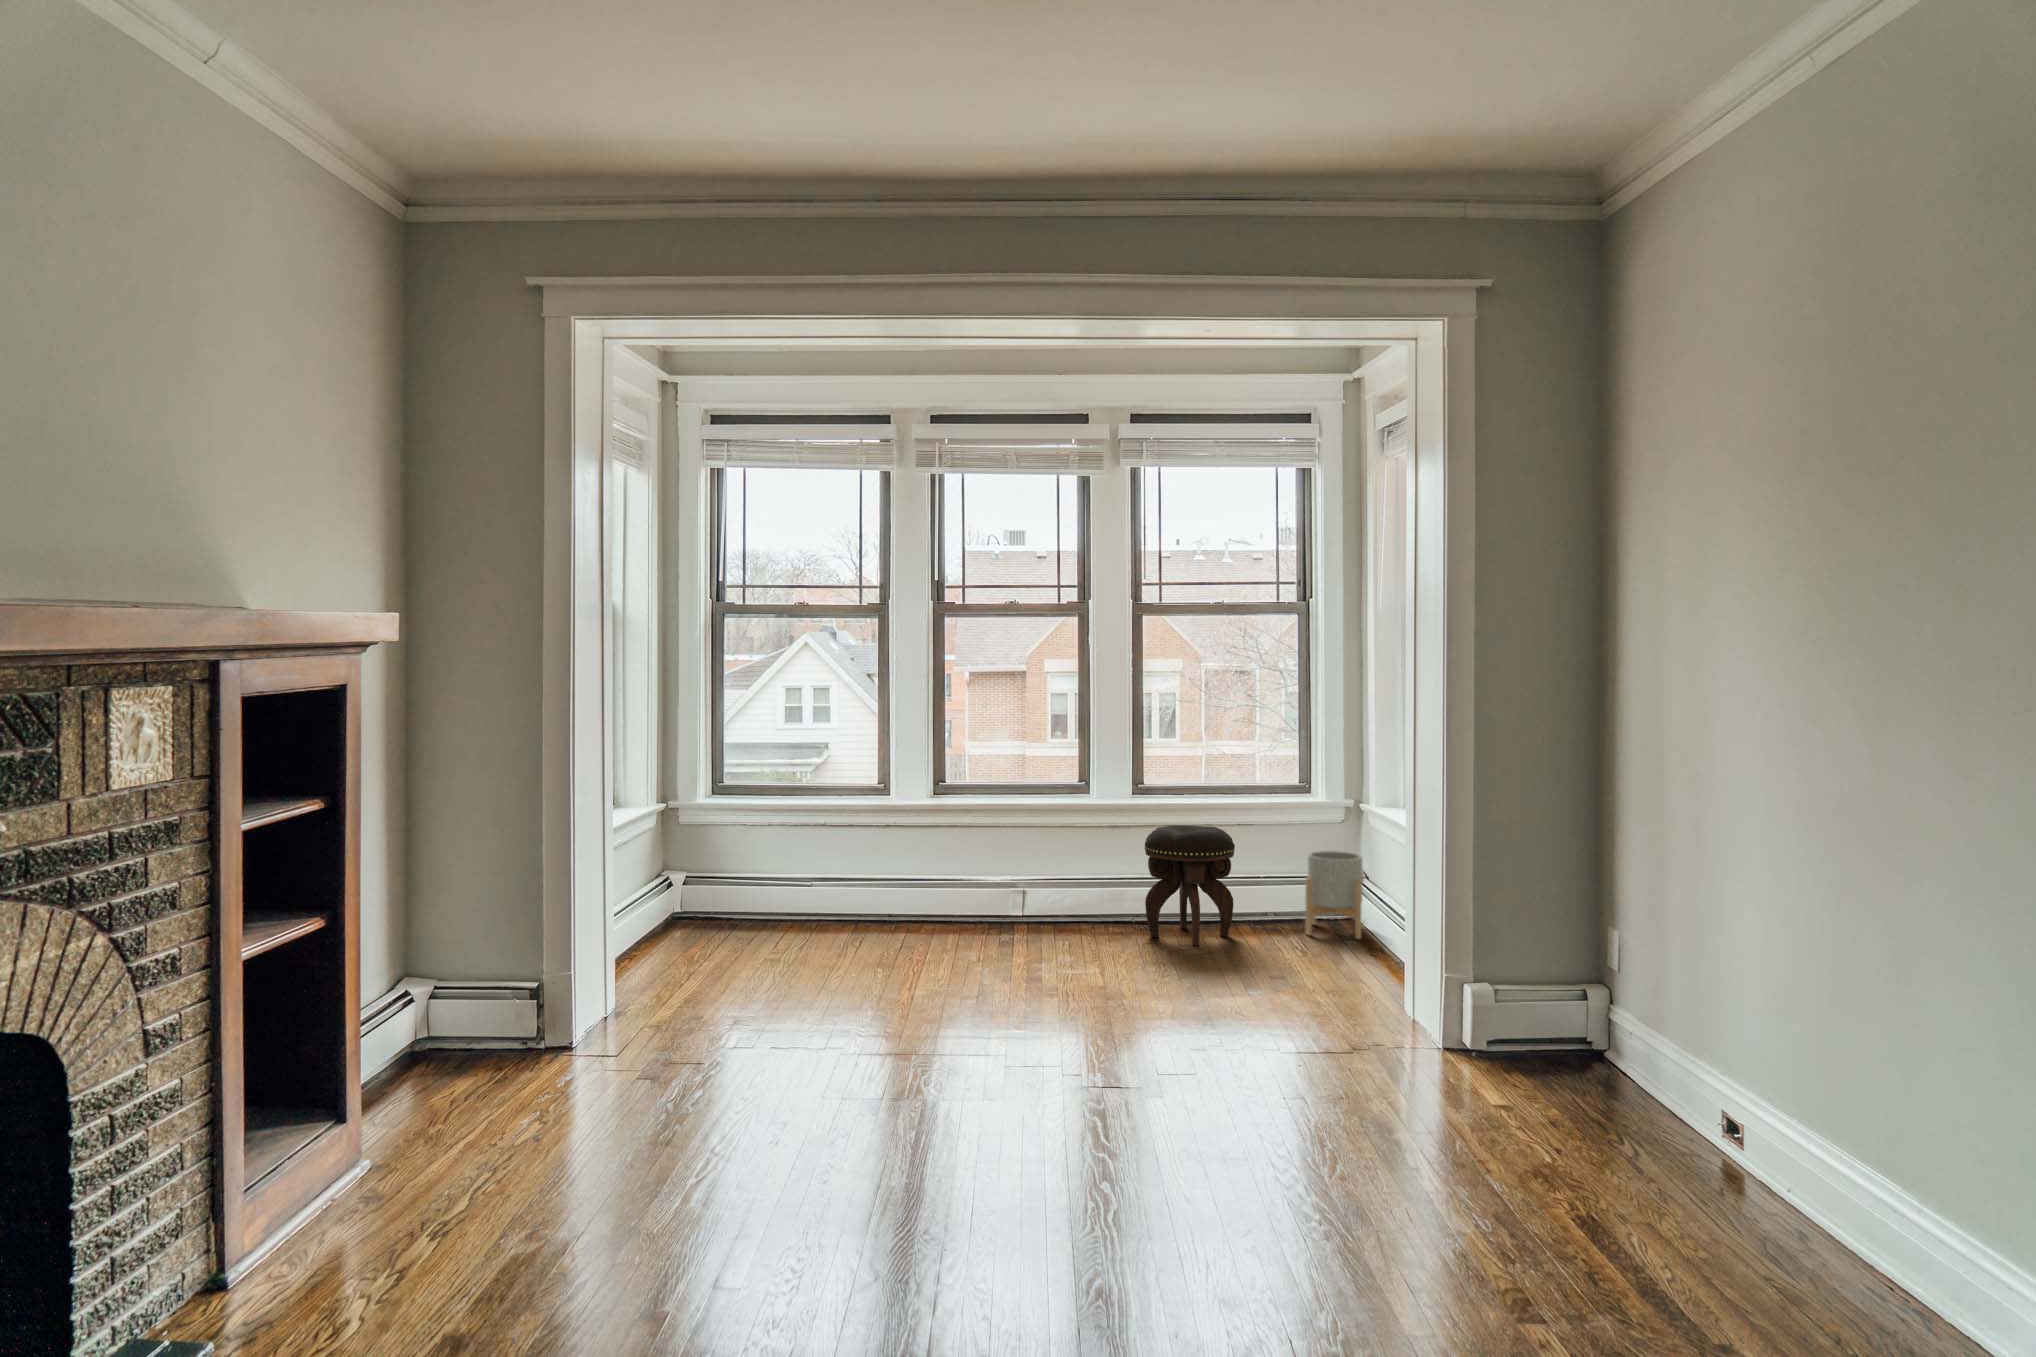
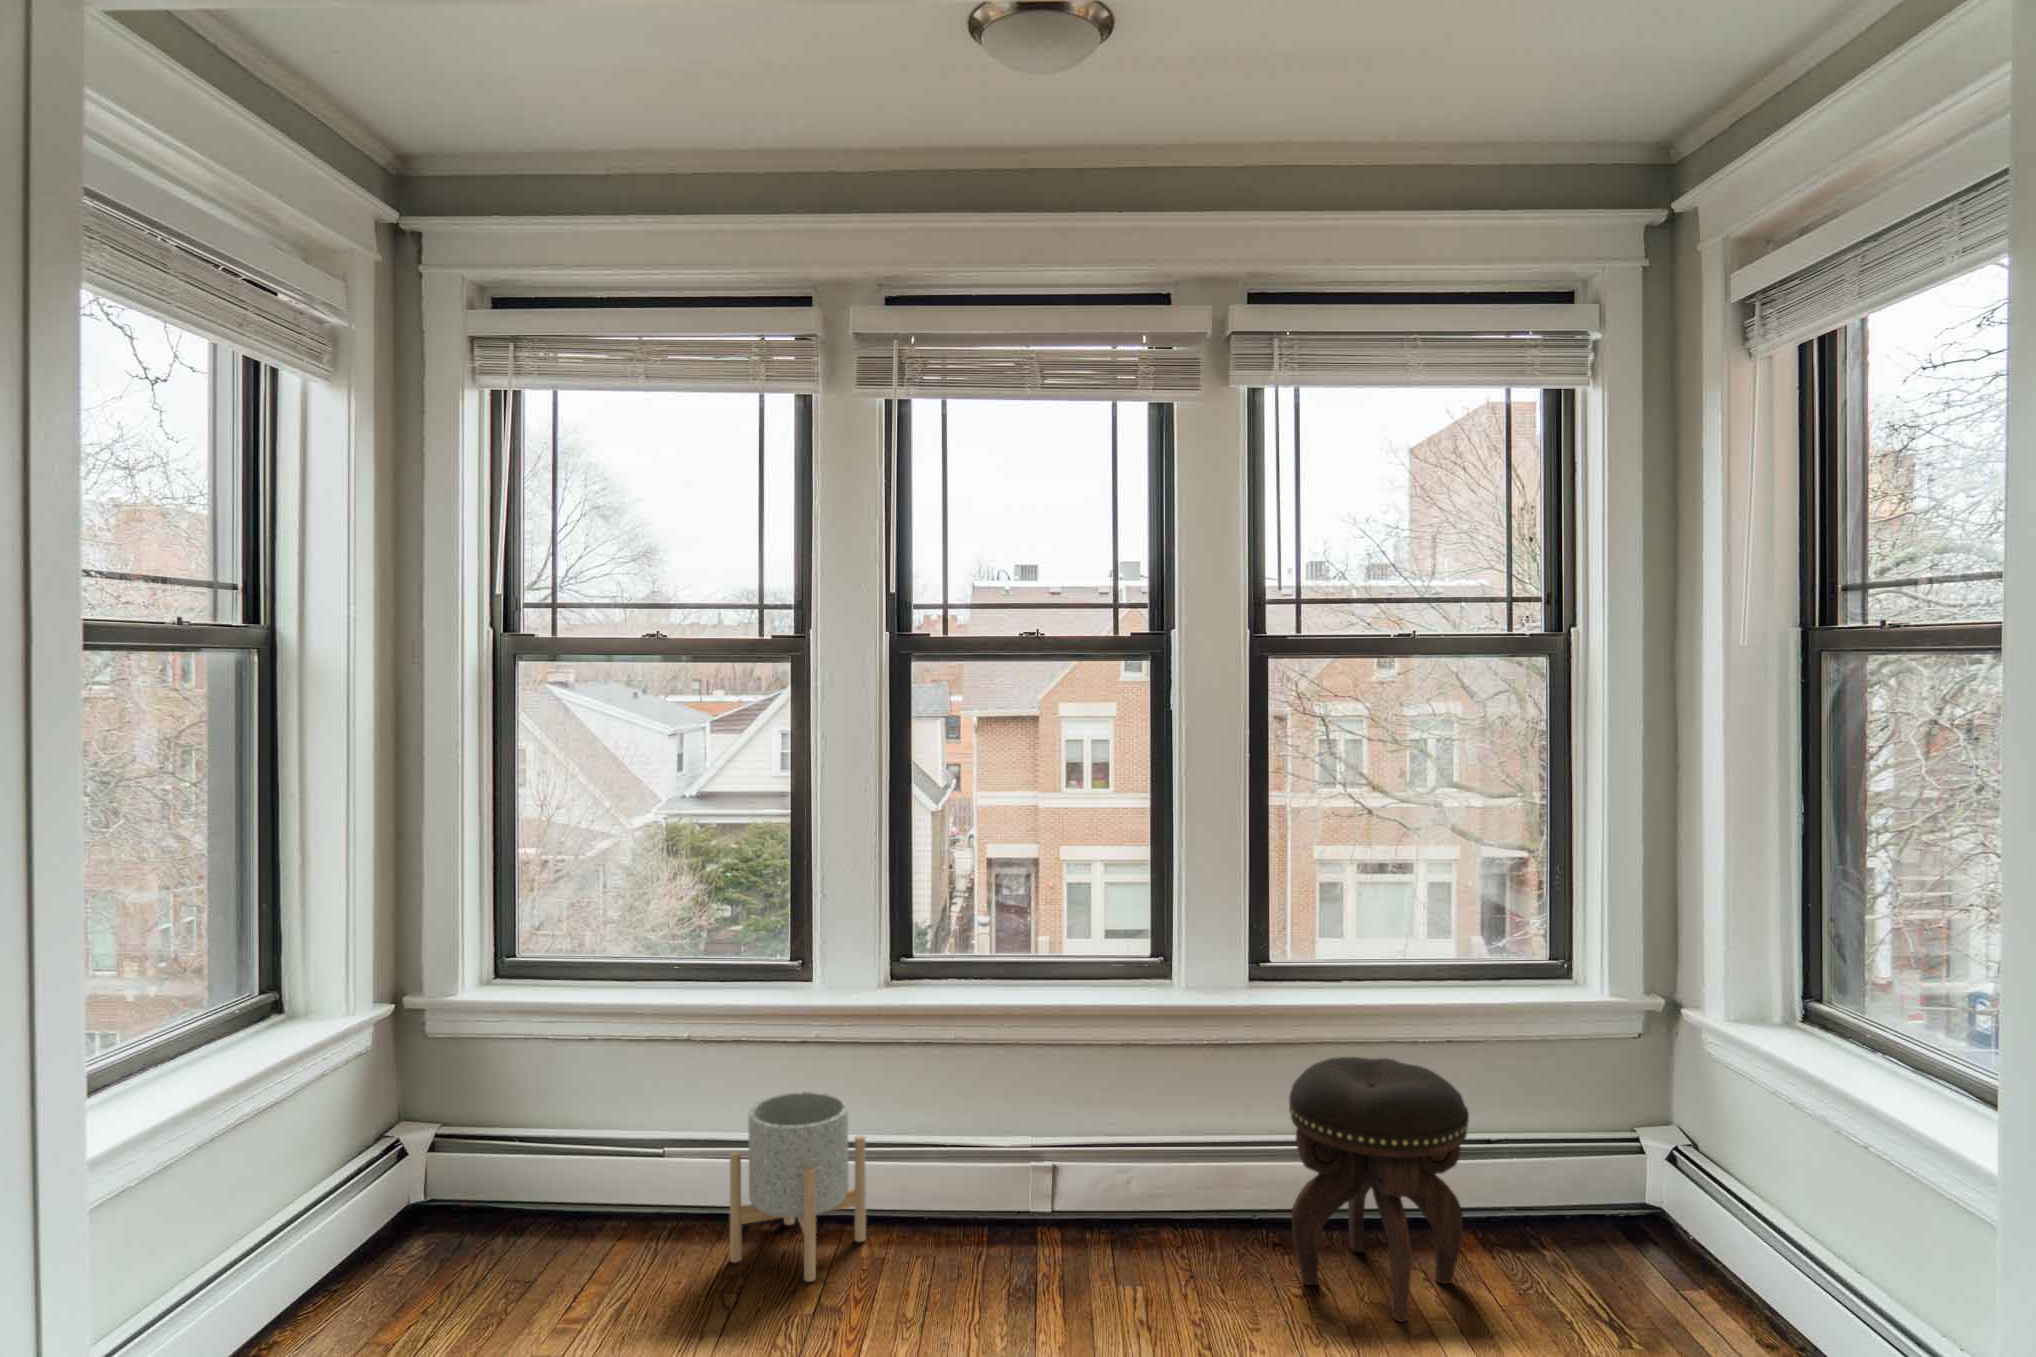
planter: present [1305,851,1364,939] -> present [730,1092,866,1282]

